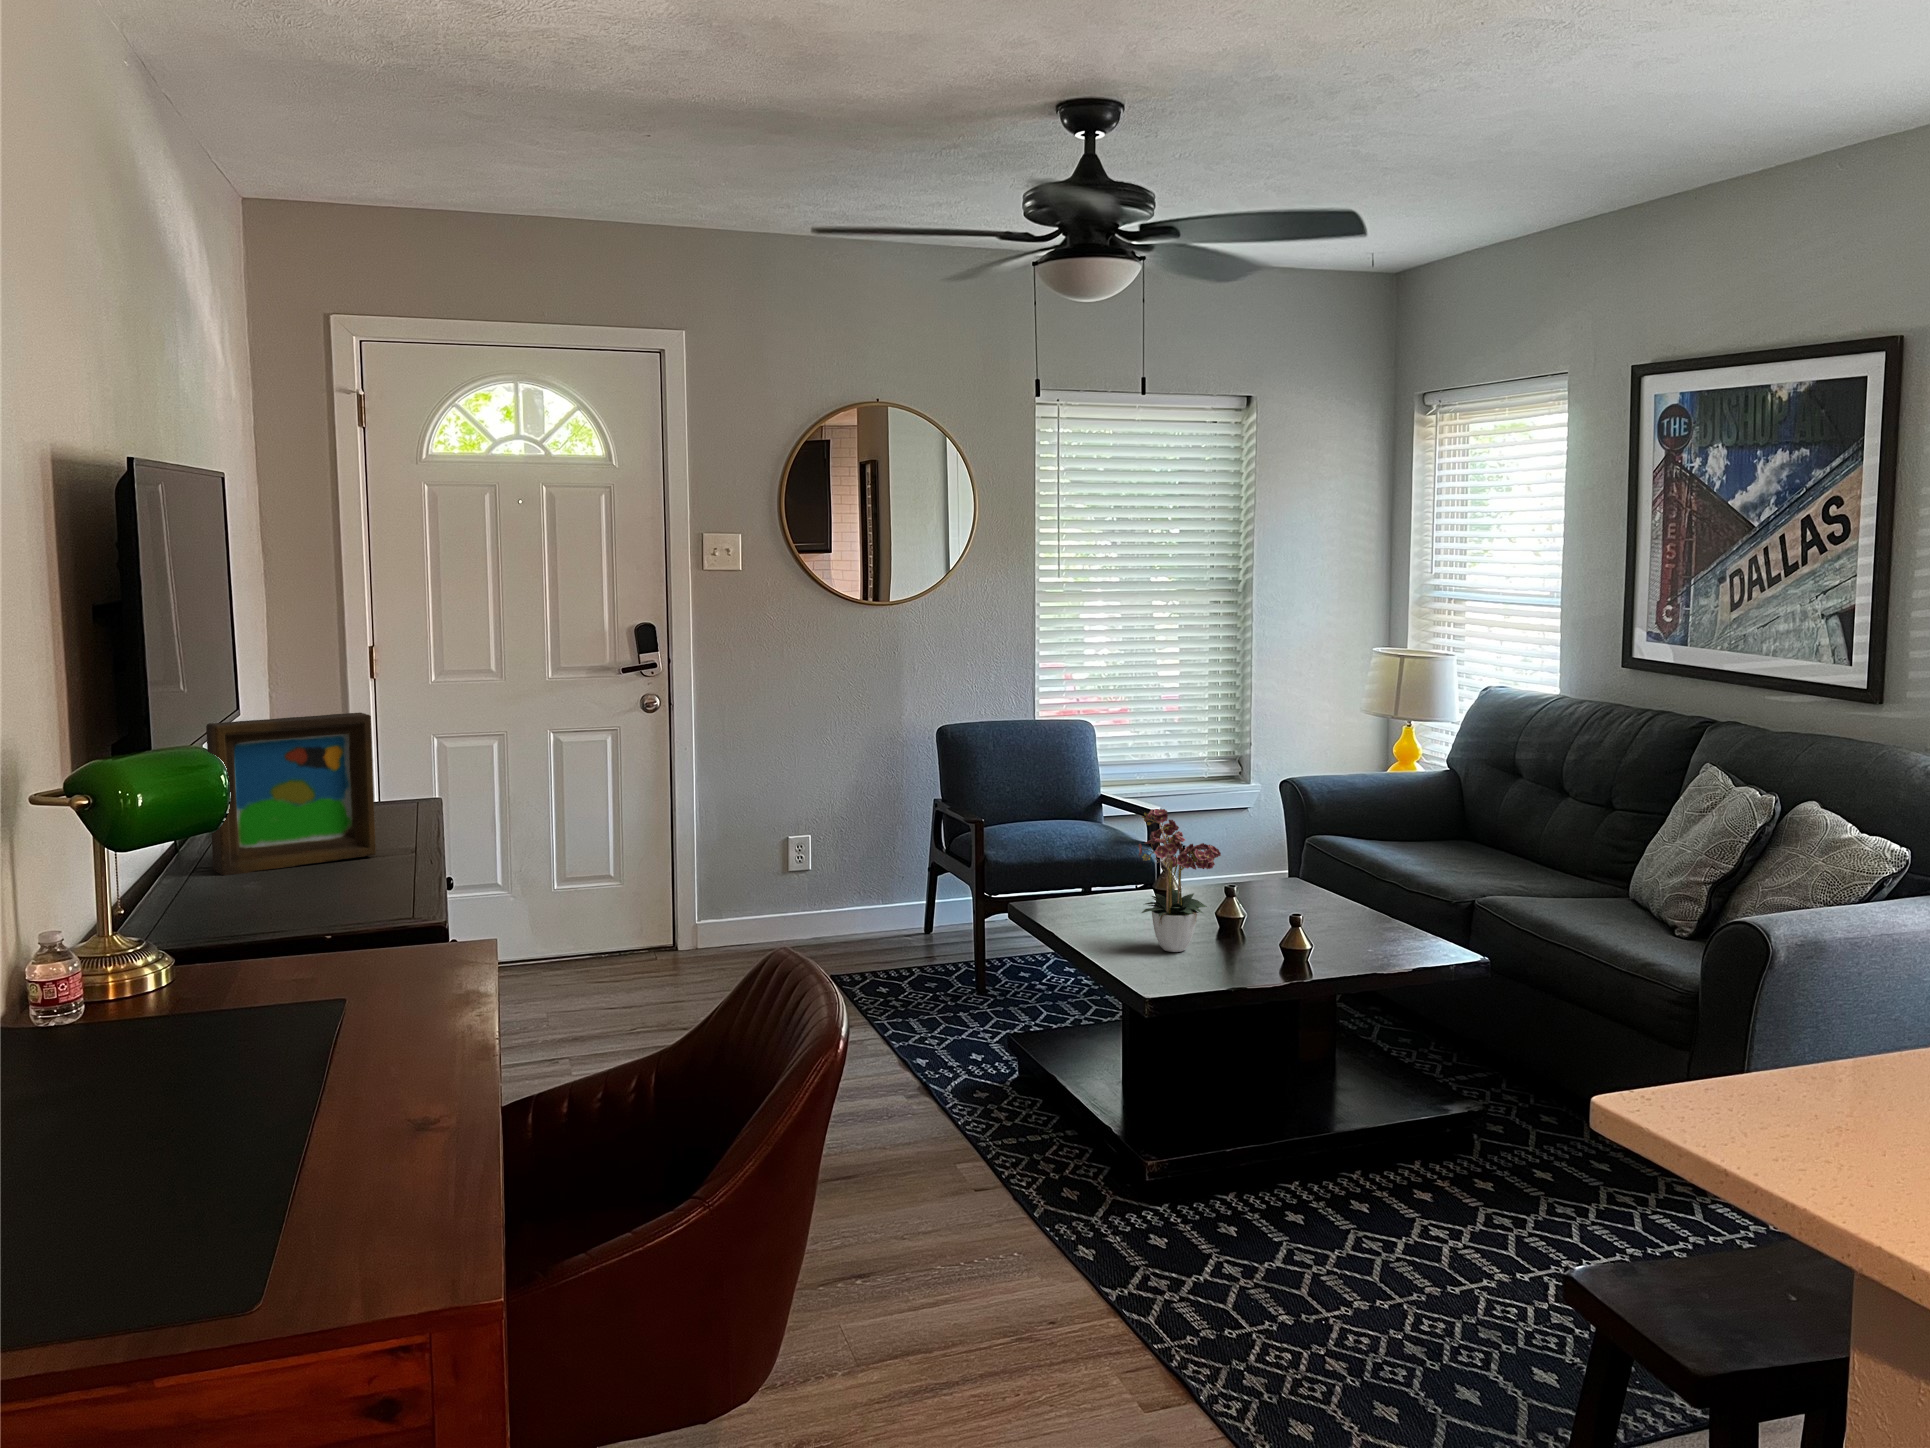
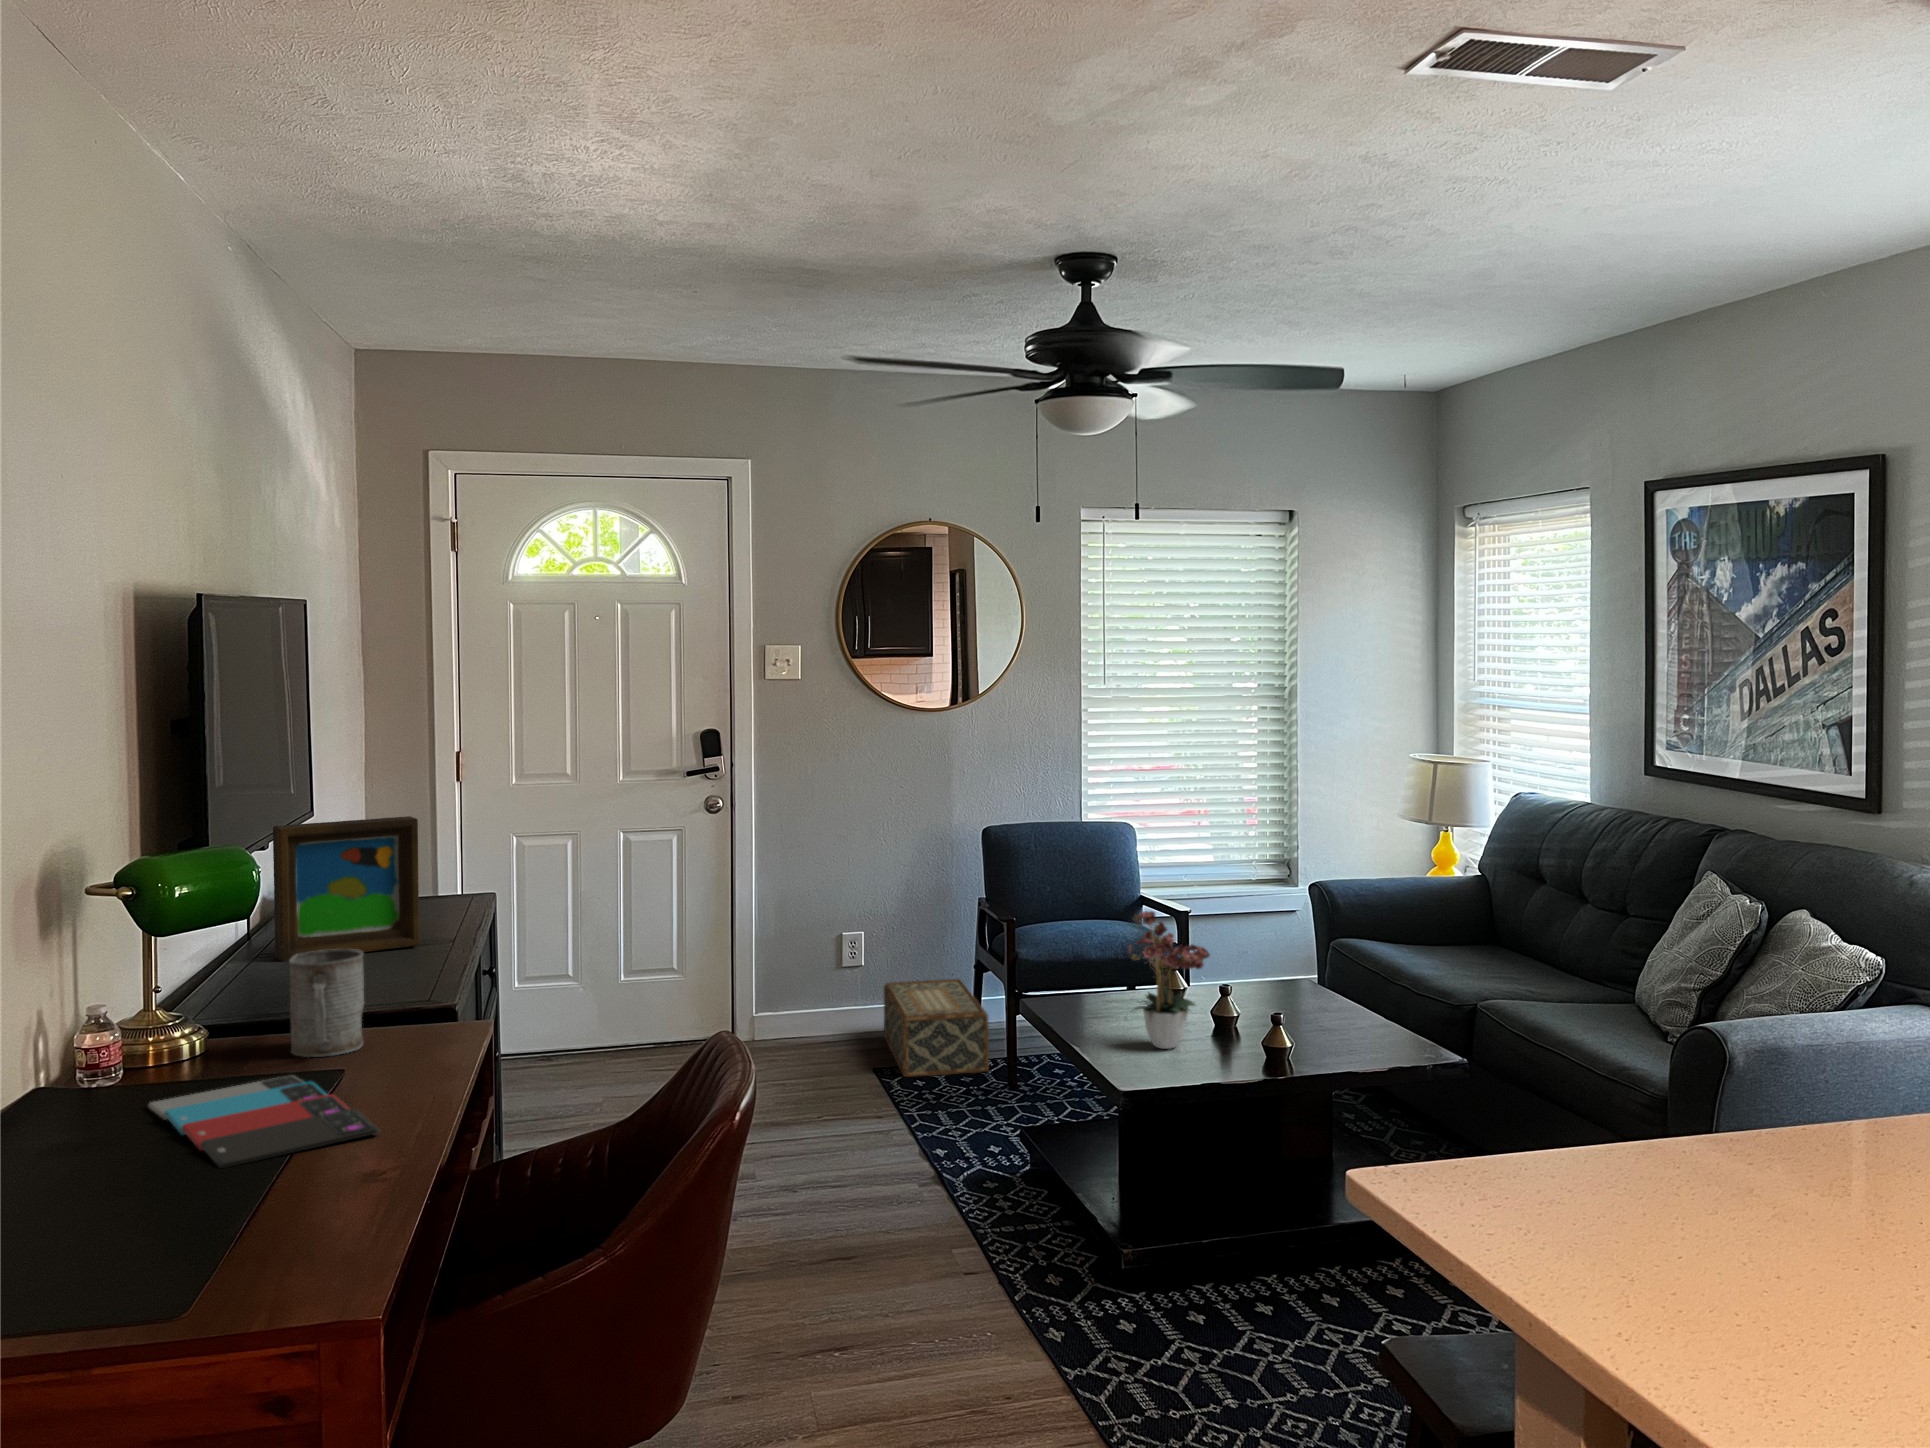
mug: none [265,862,354,985] -> present [289,950,364,1057]
woven basket: none [836,881,953,983] -> present [884,979,989,1077]
smartphone: none [120,1008,414,1124] -> present [148,1075,380,1168]

